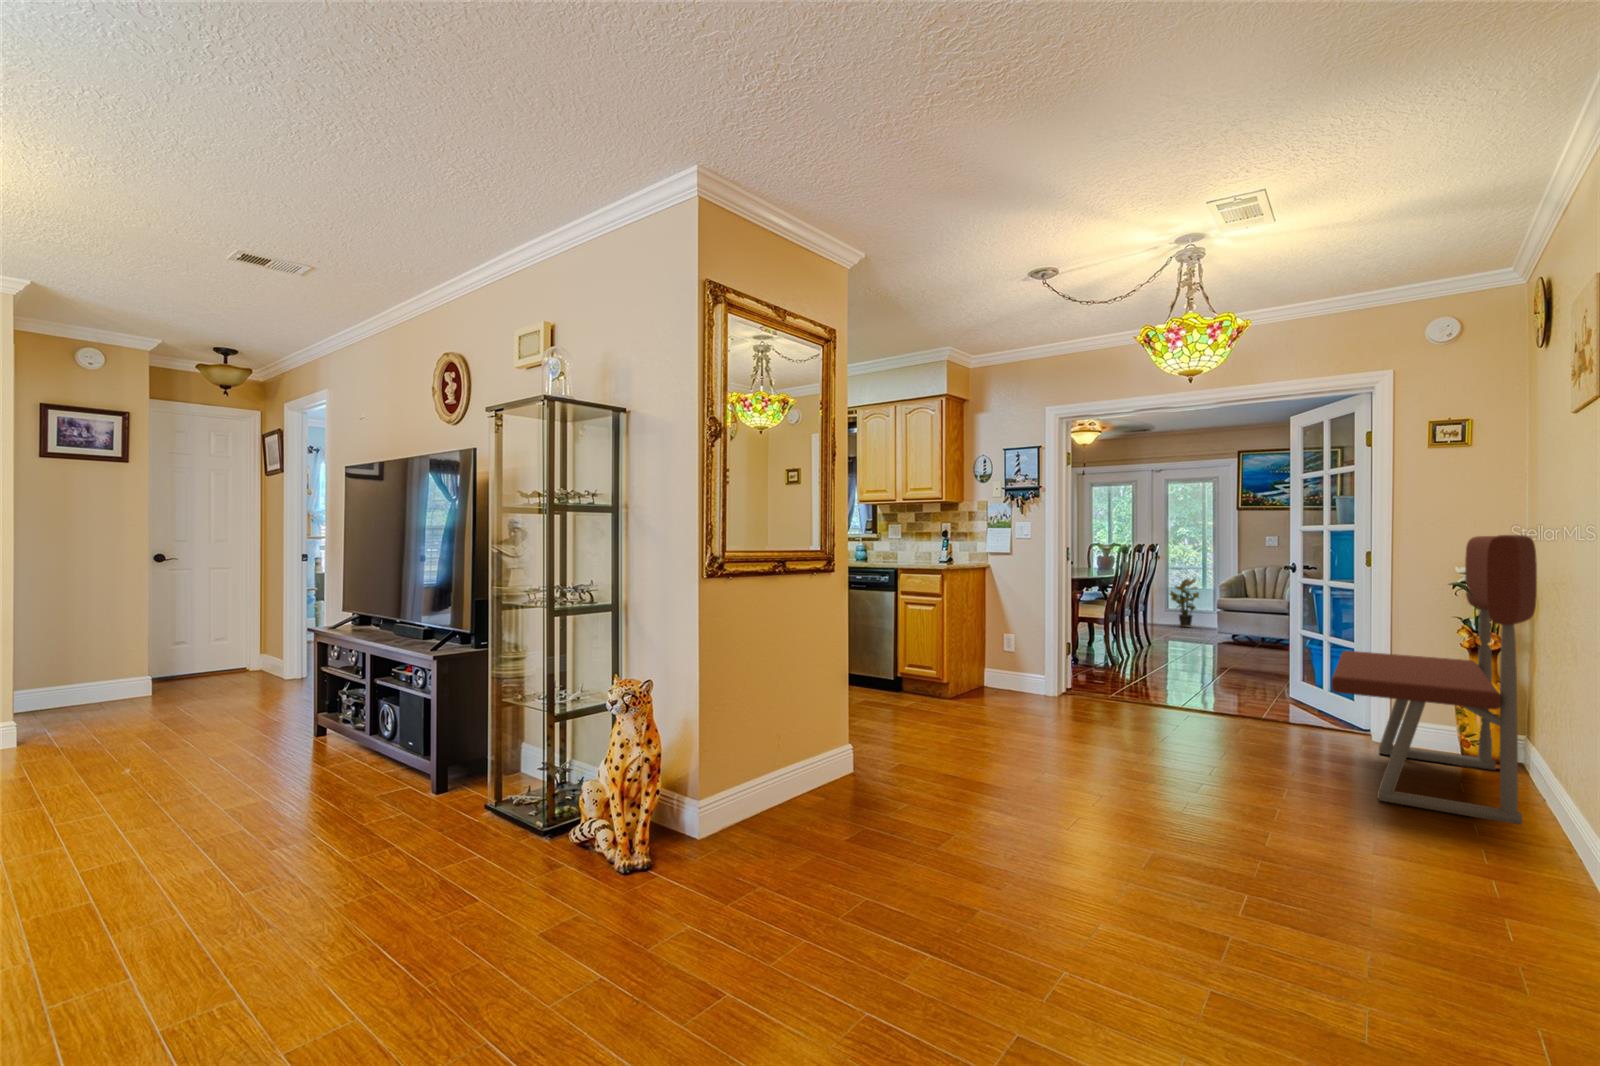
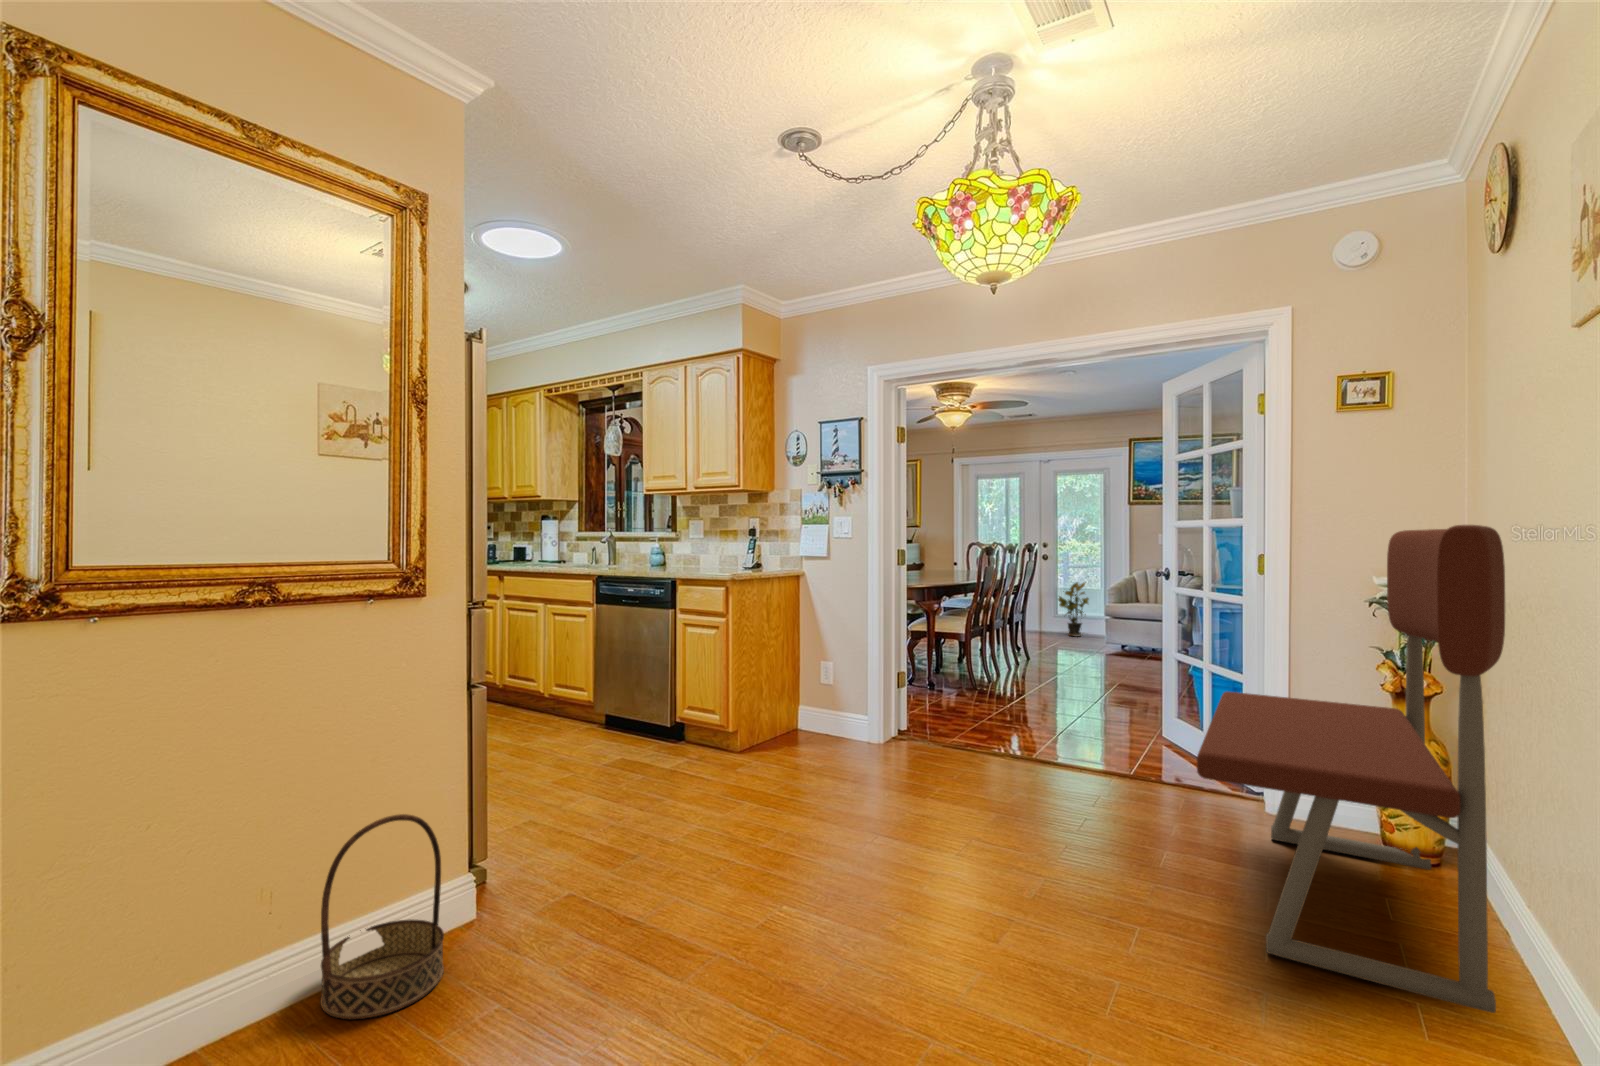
basket: none [815,701,876,808] -> present [320,814,444,1019]

